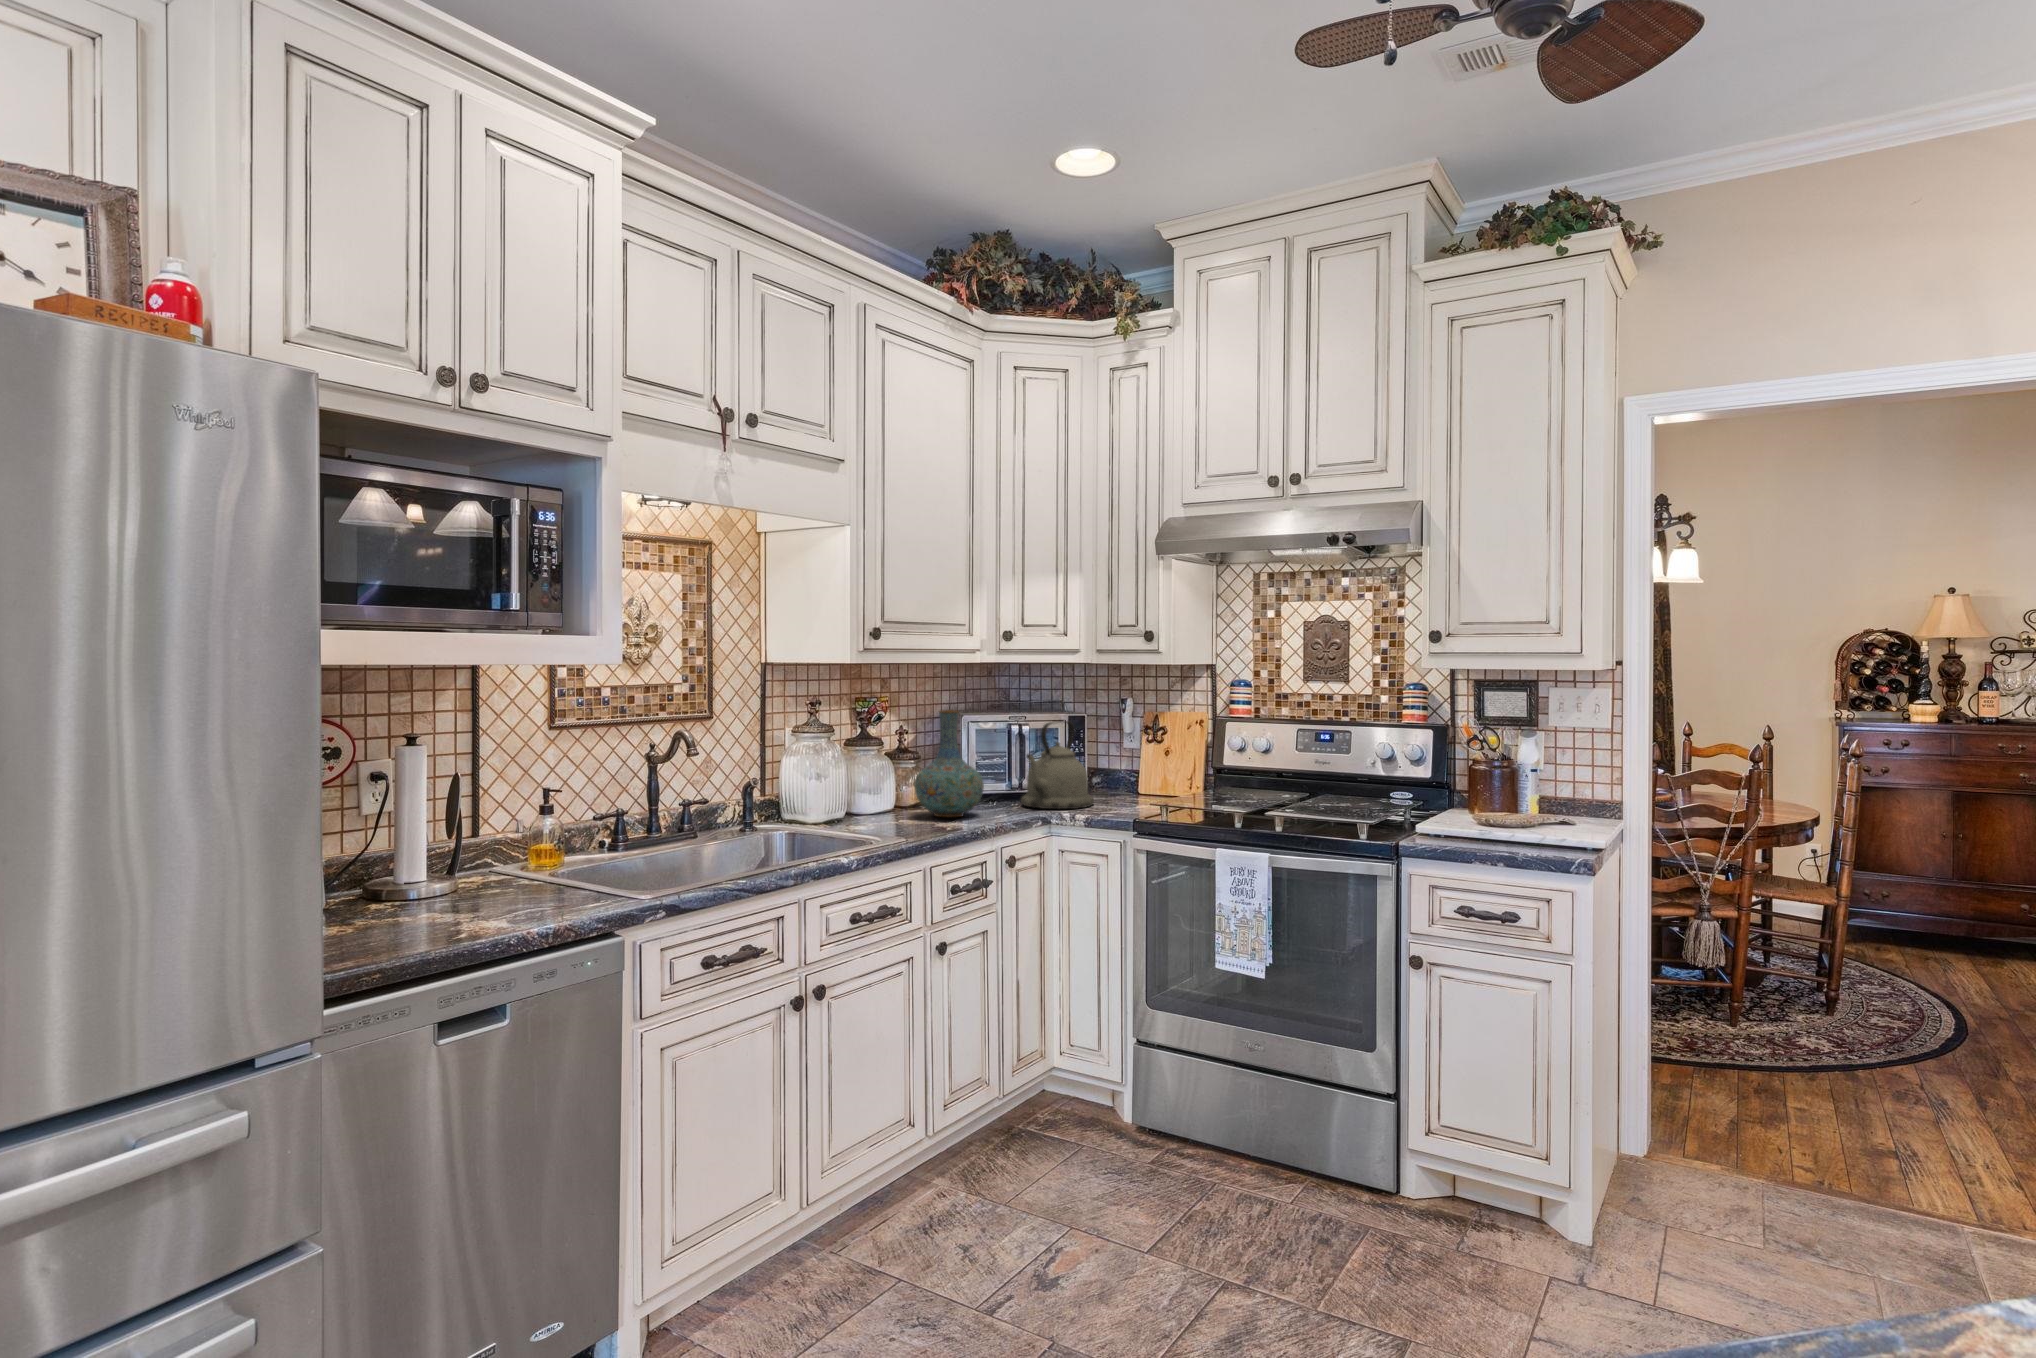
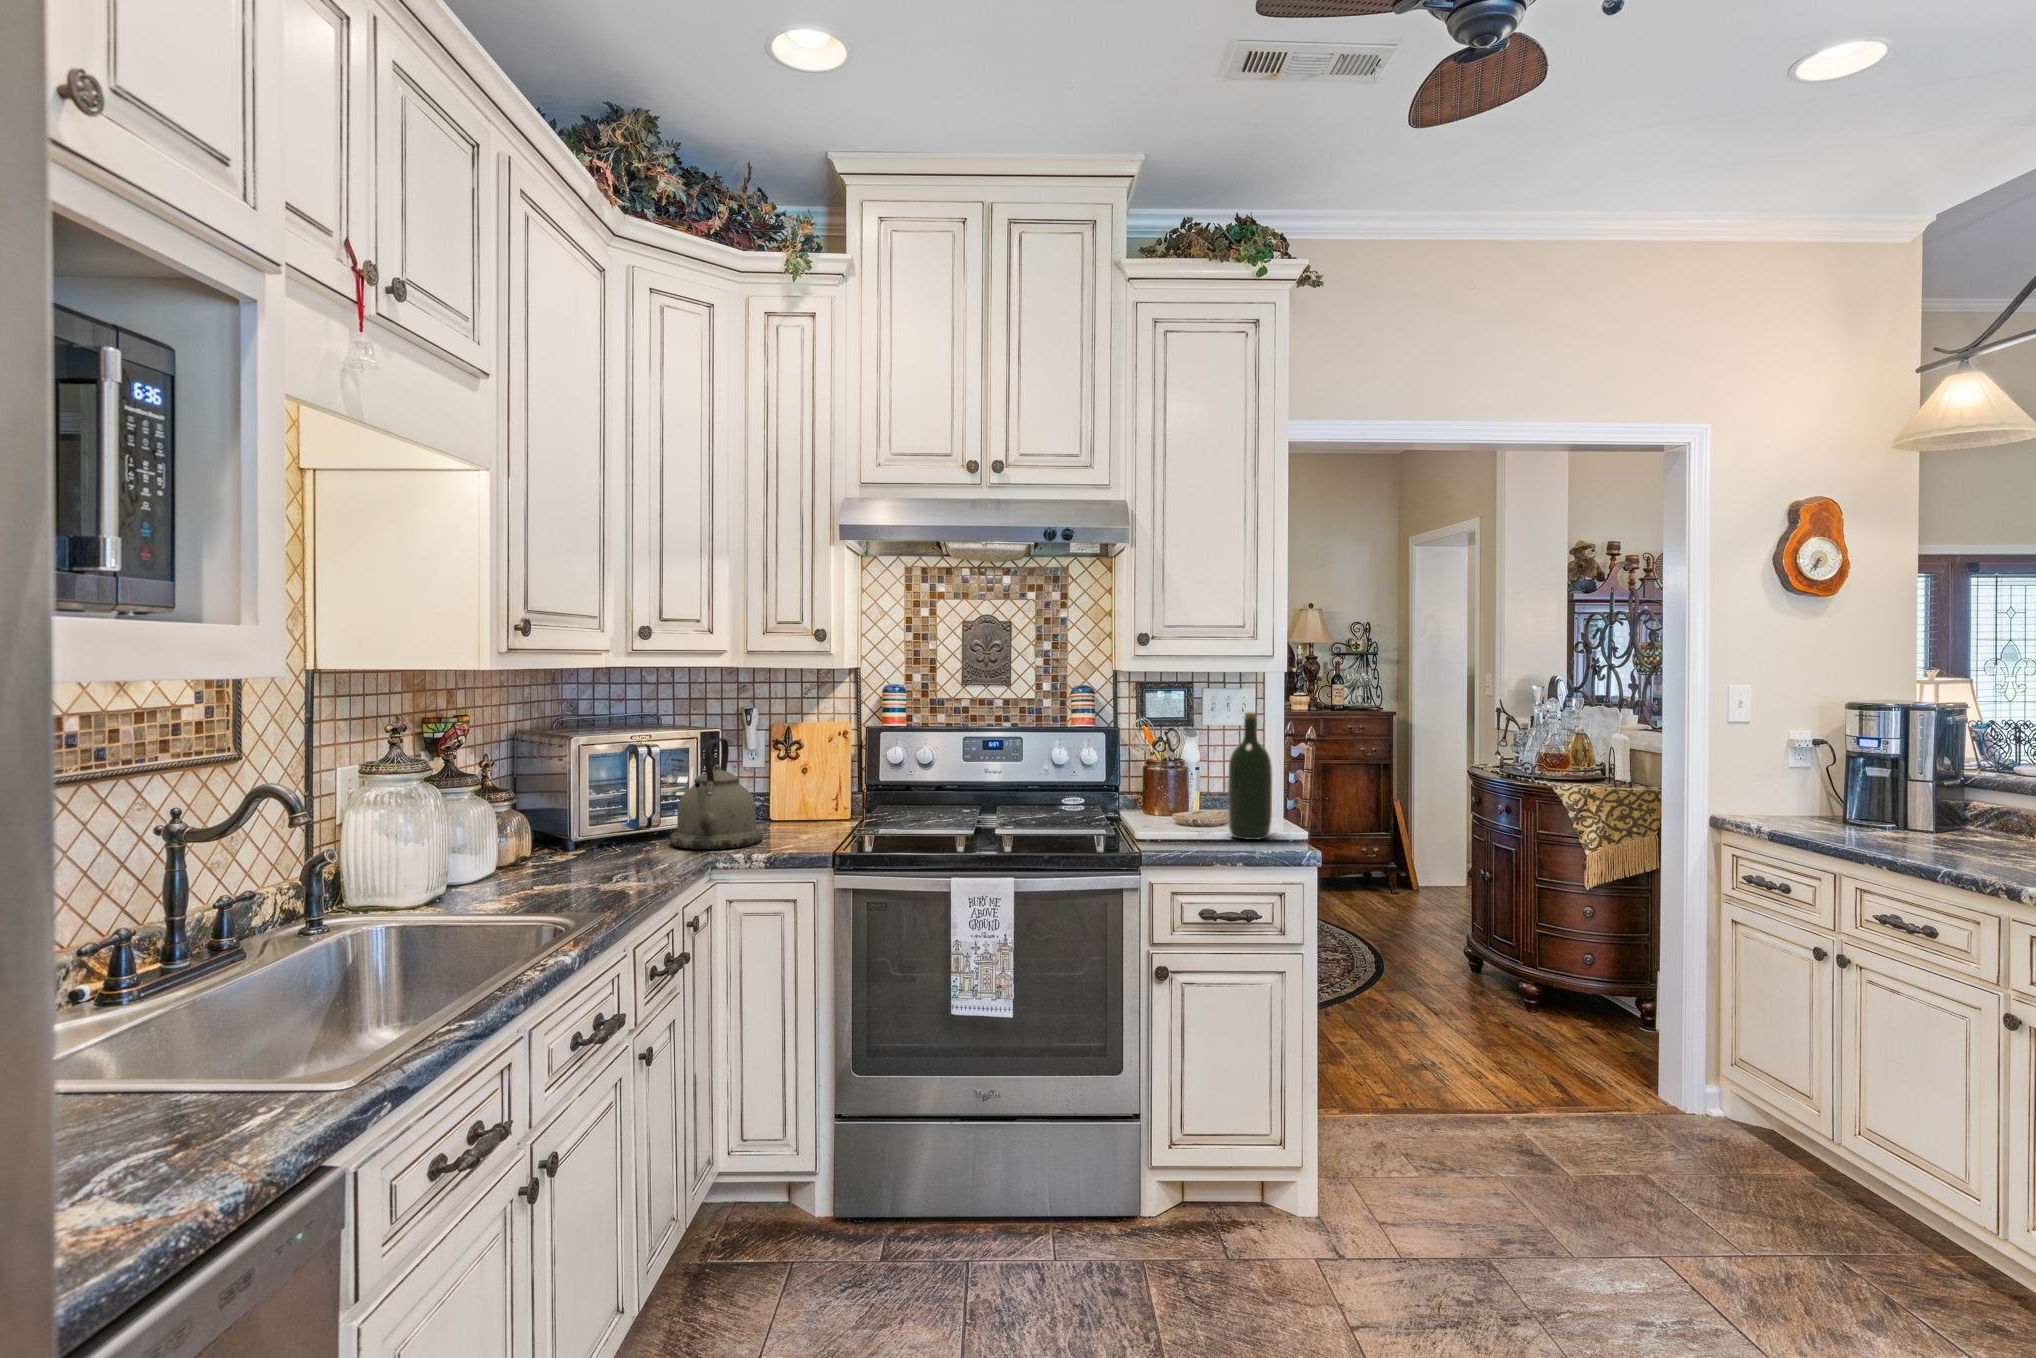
vase: present [914,710,984,817] -> none [549,731,646,874]
wine bottle: none [1497,713,1544,841] -> present [1228,712,1272,840]

